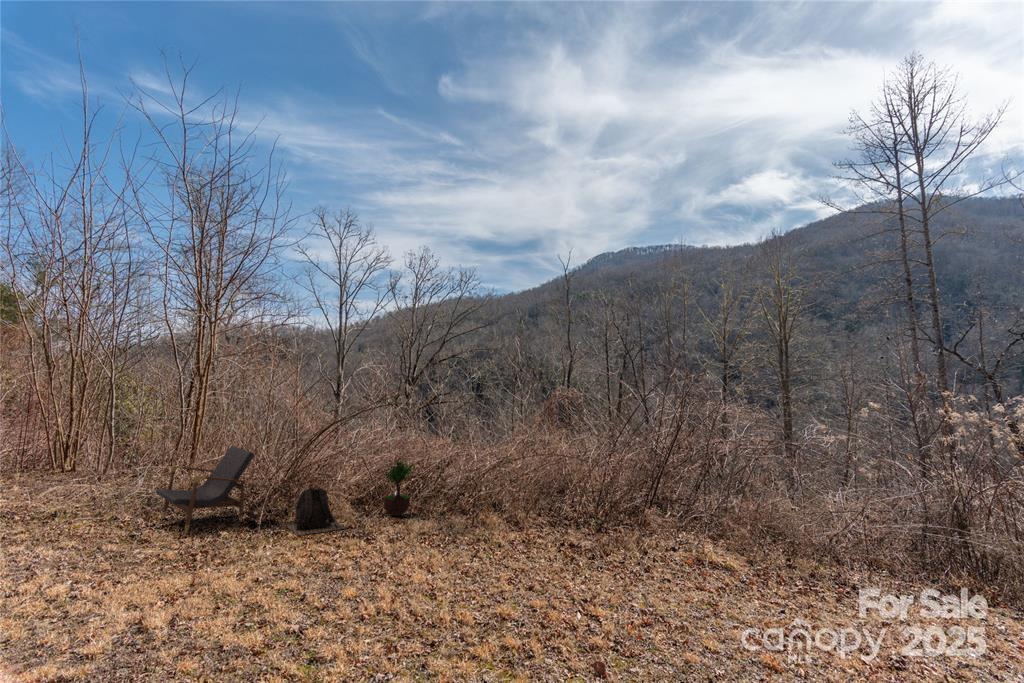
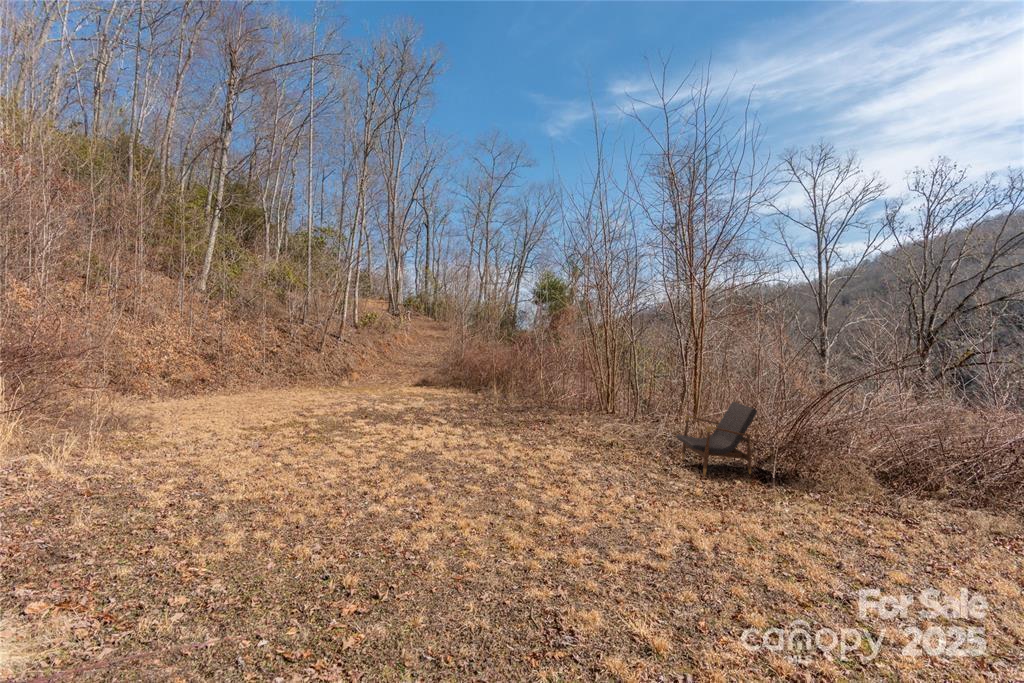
potted tree: present [384,460,414,516] -> none [915,426,976,502]
backpack: present [287,487,345,536] -> none [798,450,873,503]

